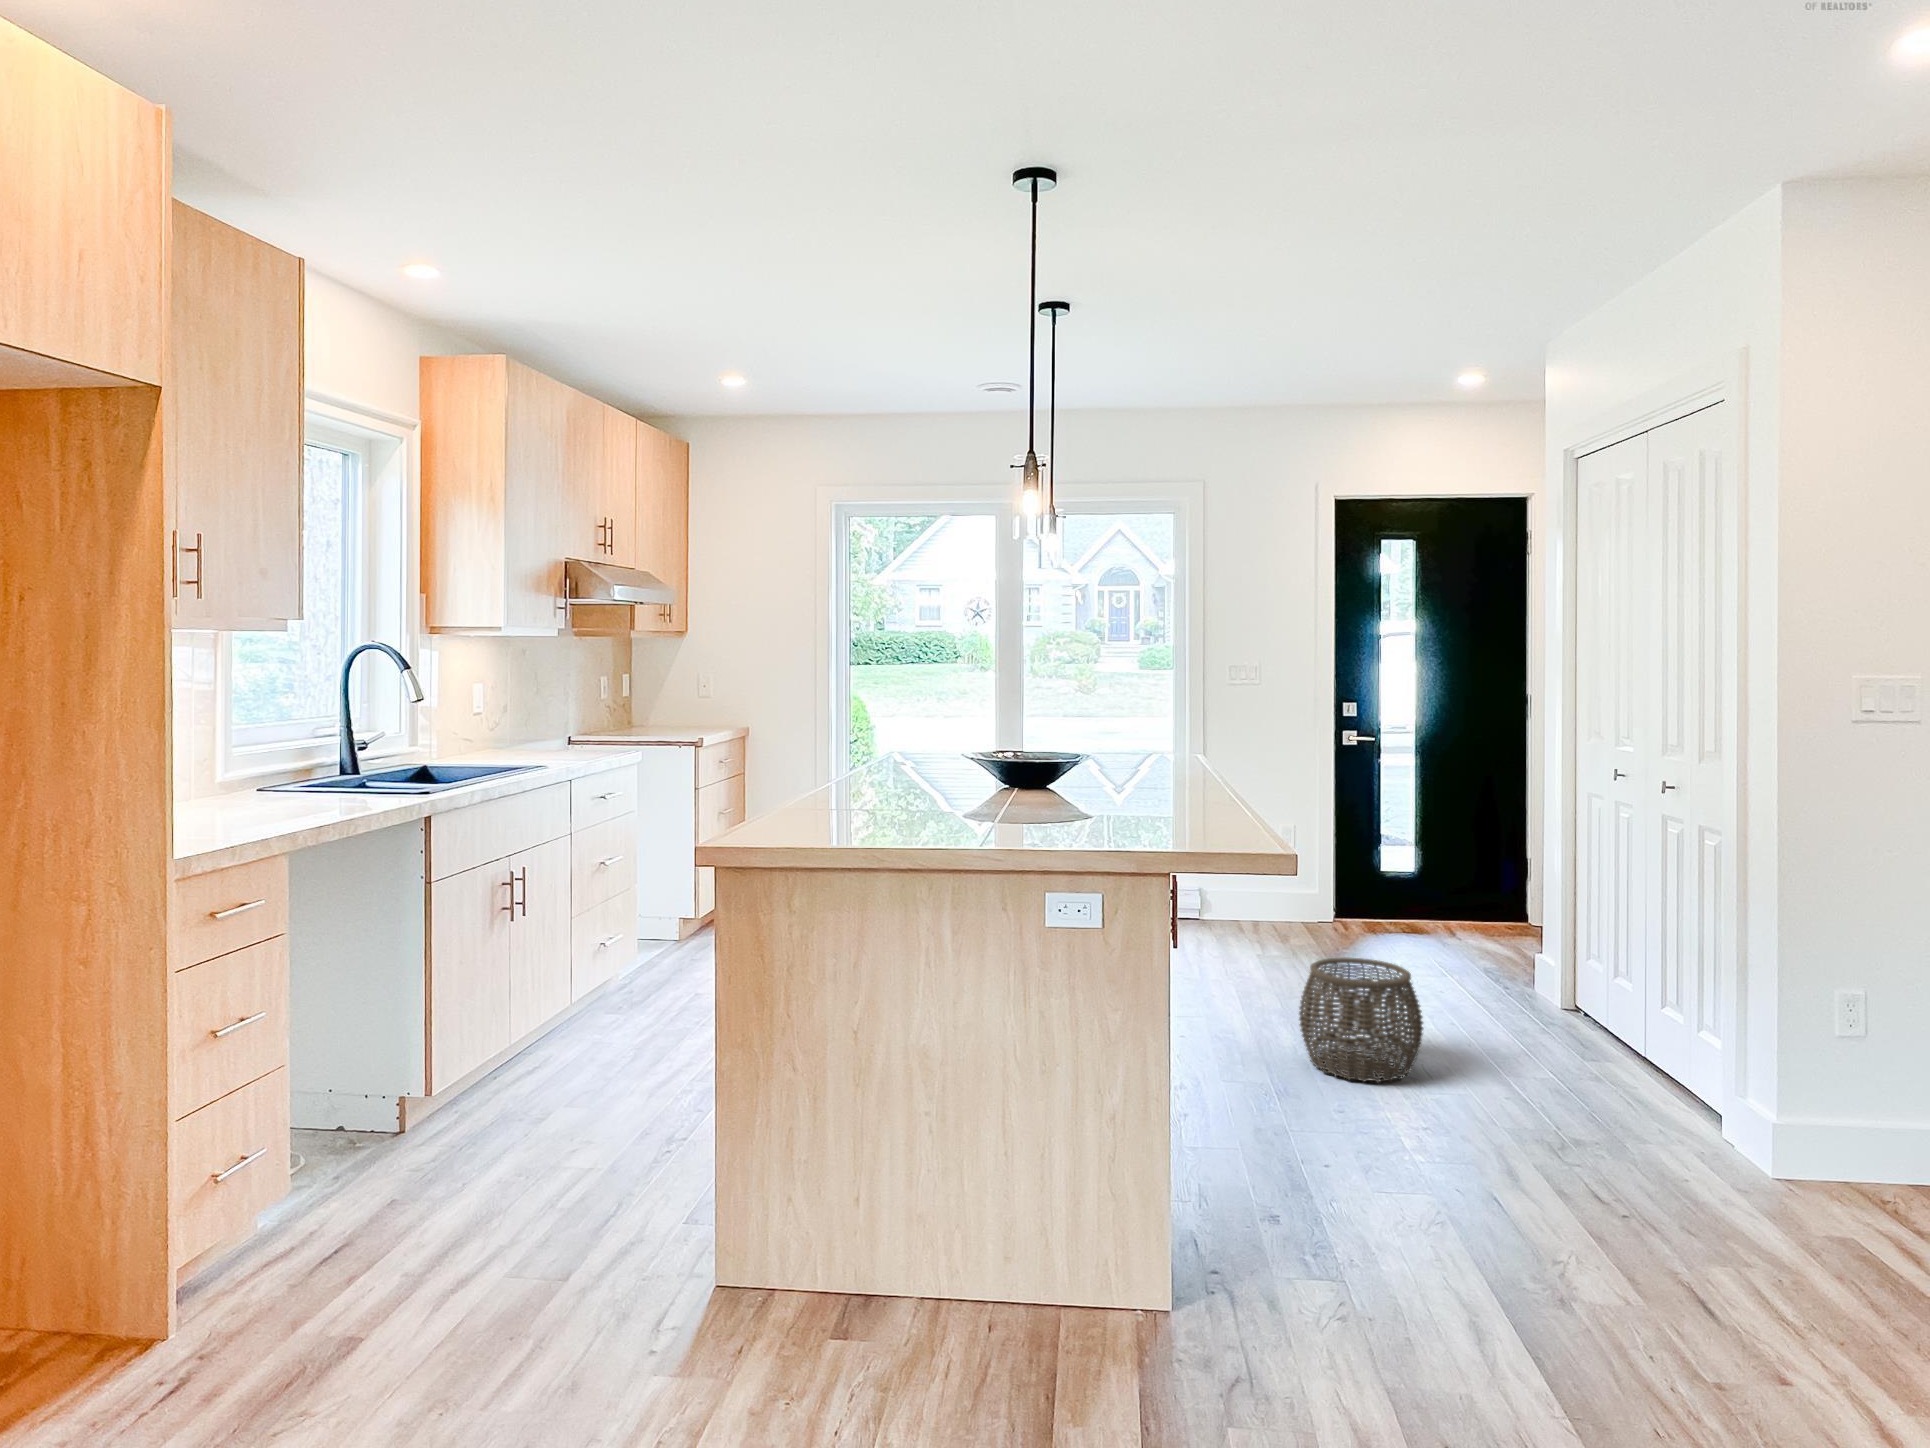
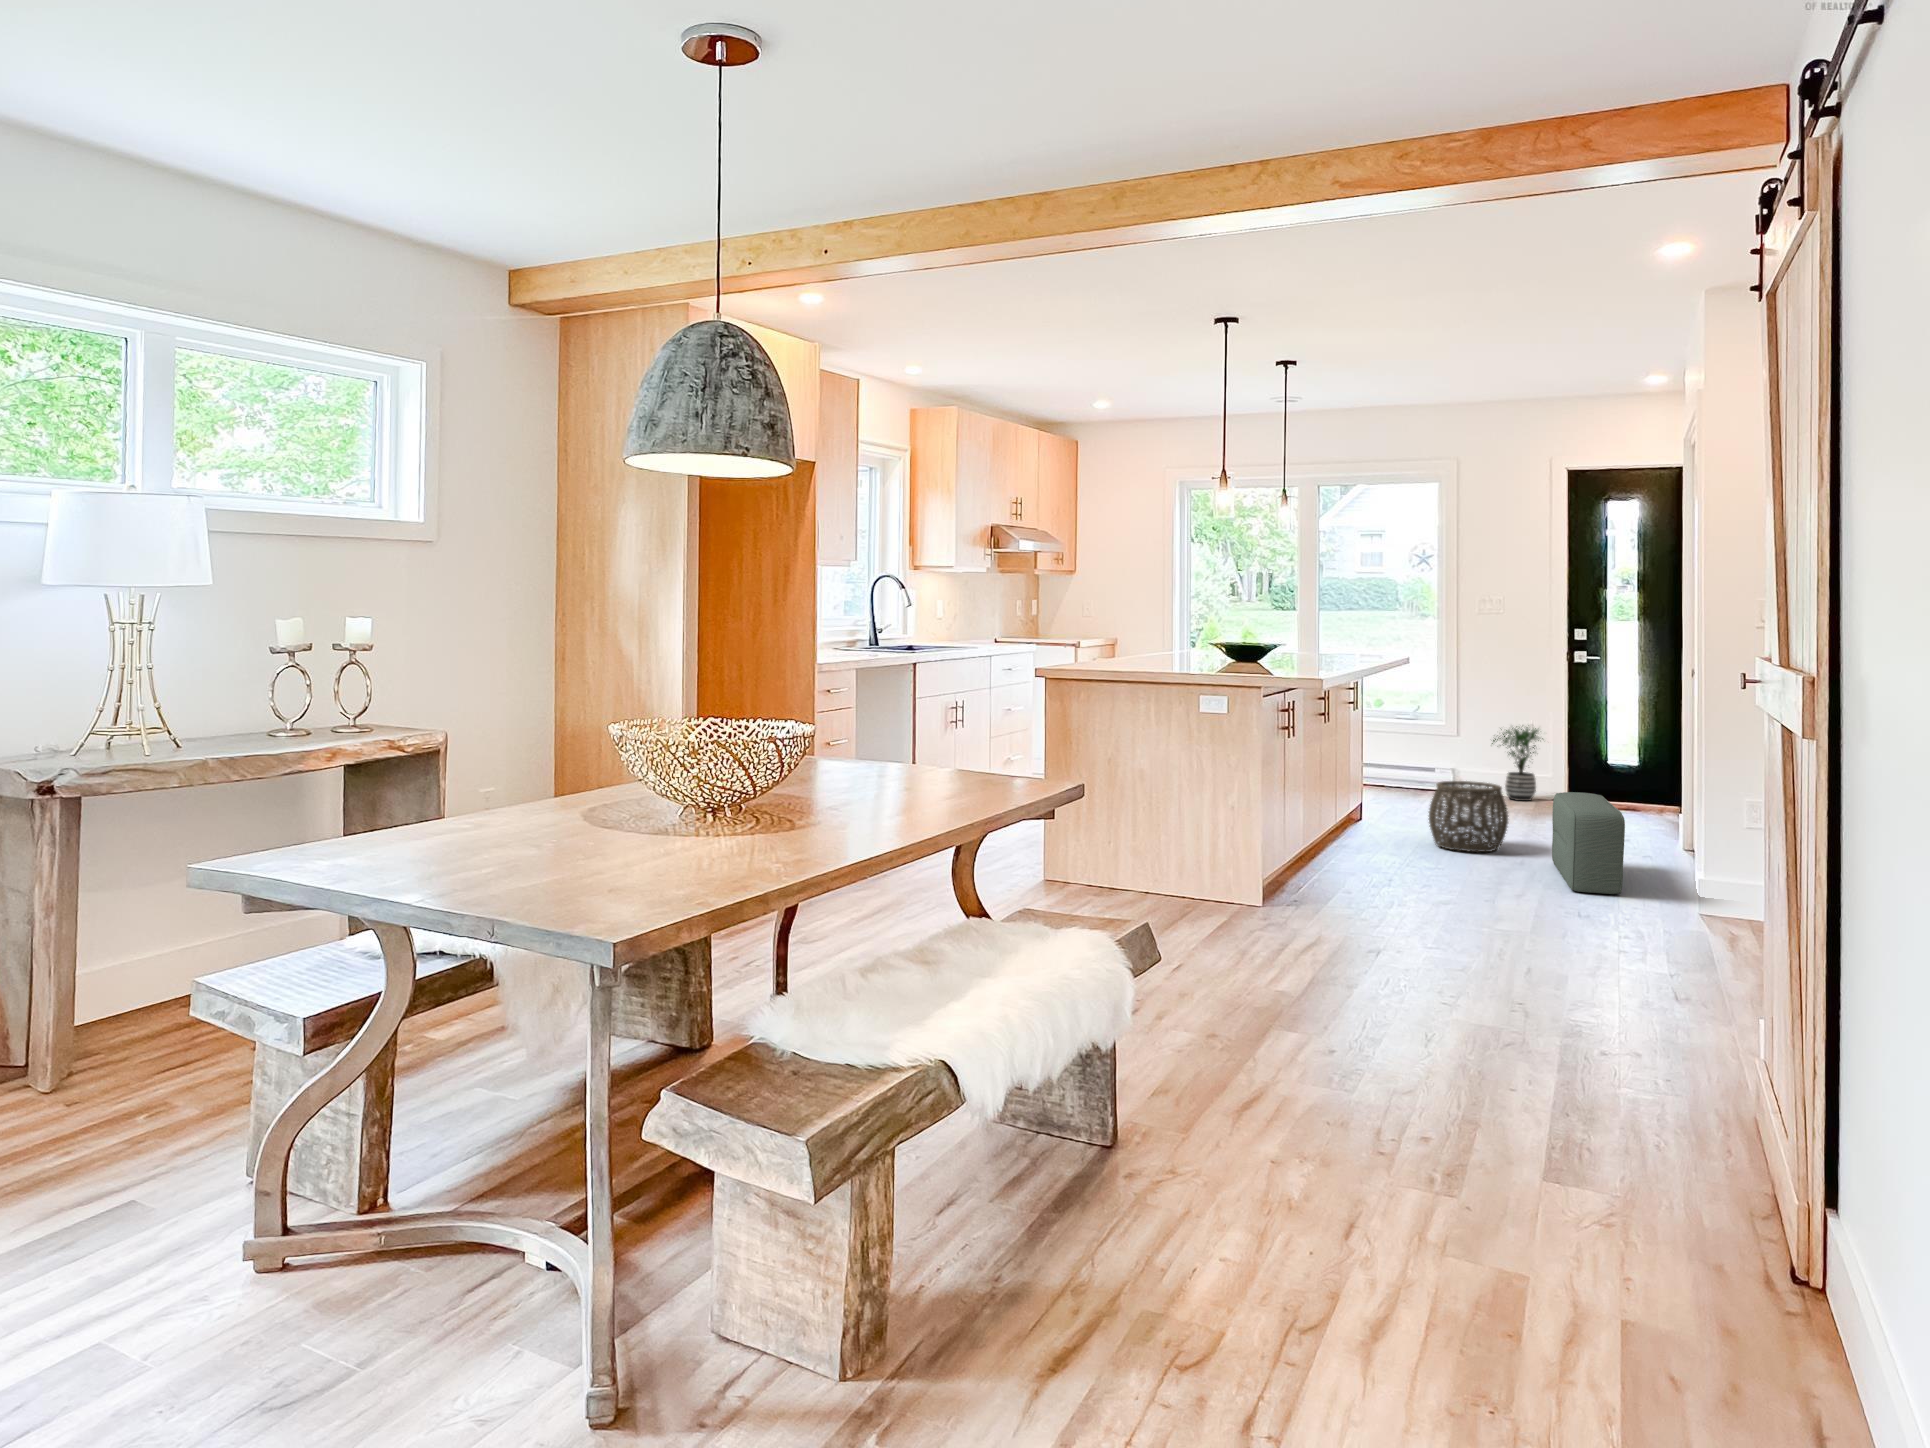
potted plant: none [1252,828,1327,932] -> present [1492,726,1543,801]
pouf: none [1511,986,1731,1199] -> present [1552,792,1625,894]

